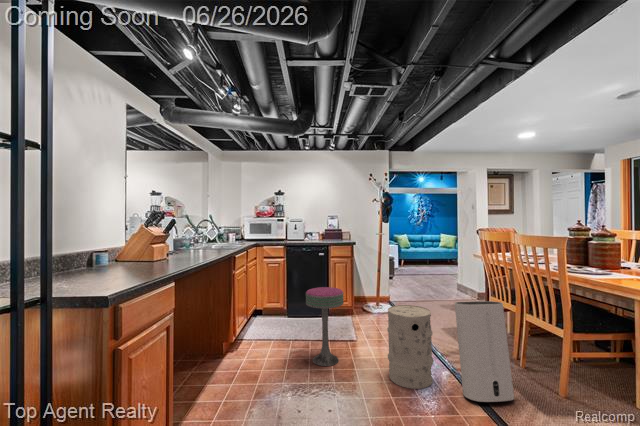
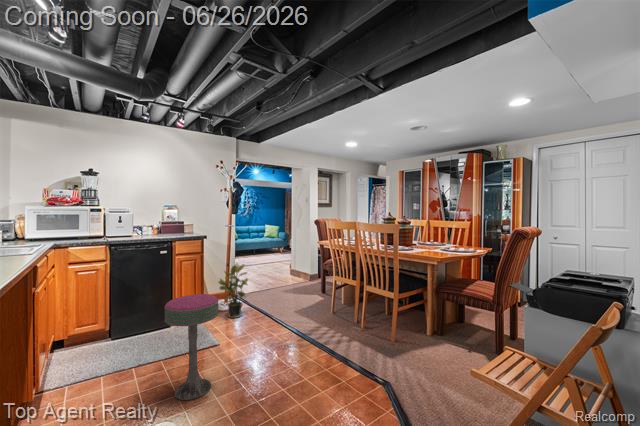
potted plant: none [365,268,393,319] -> present [219,263,248,318]
air purifier: present [455,301,514,402] -> none [344,285,393,384]
trash can: present [387,305,434,389] -> none [276,300,324,393]

